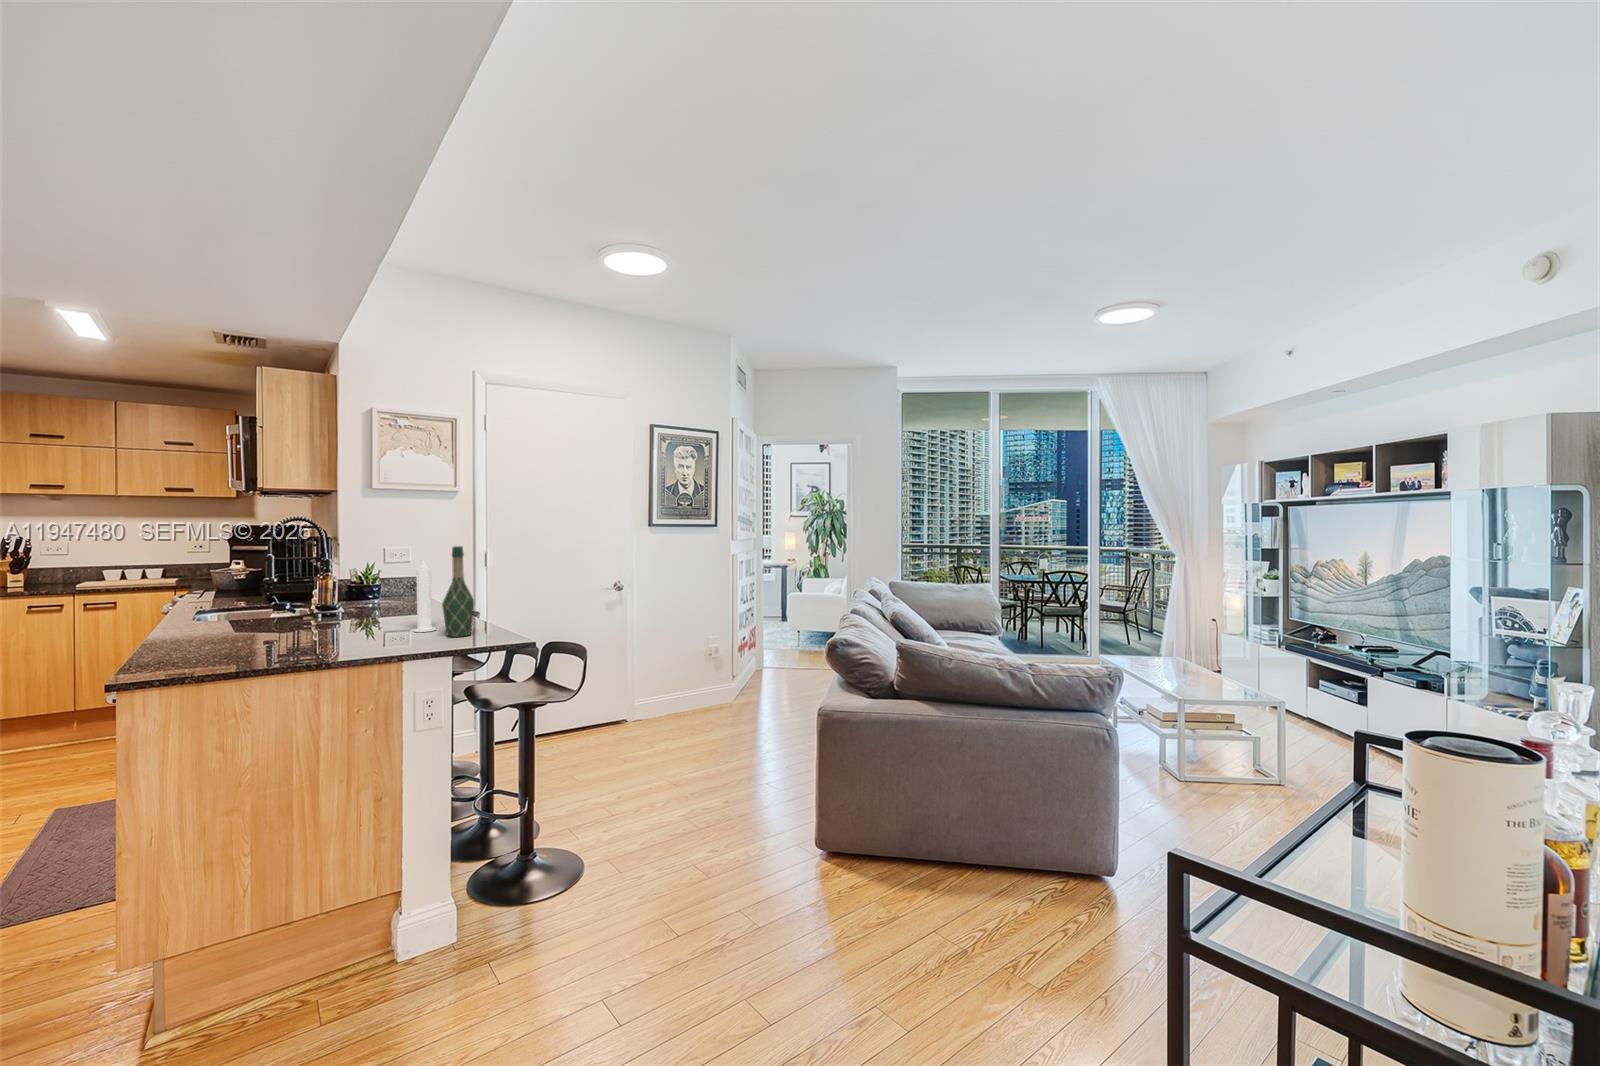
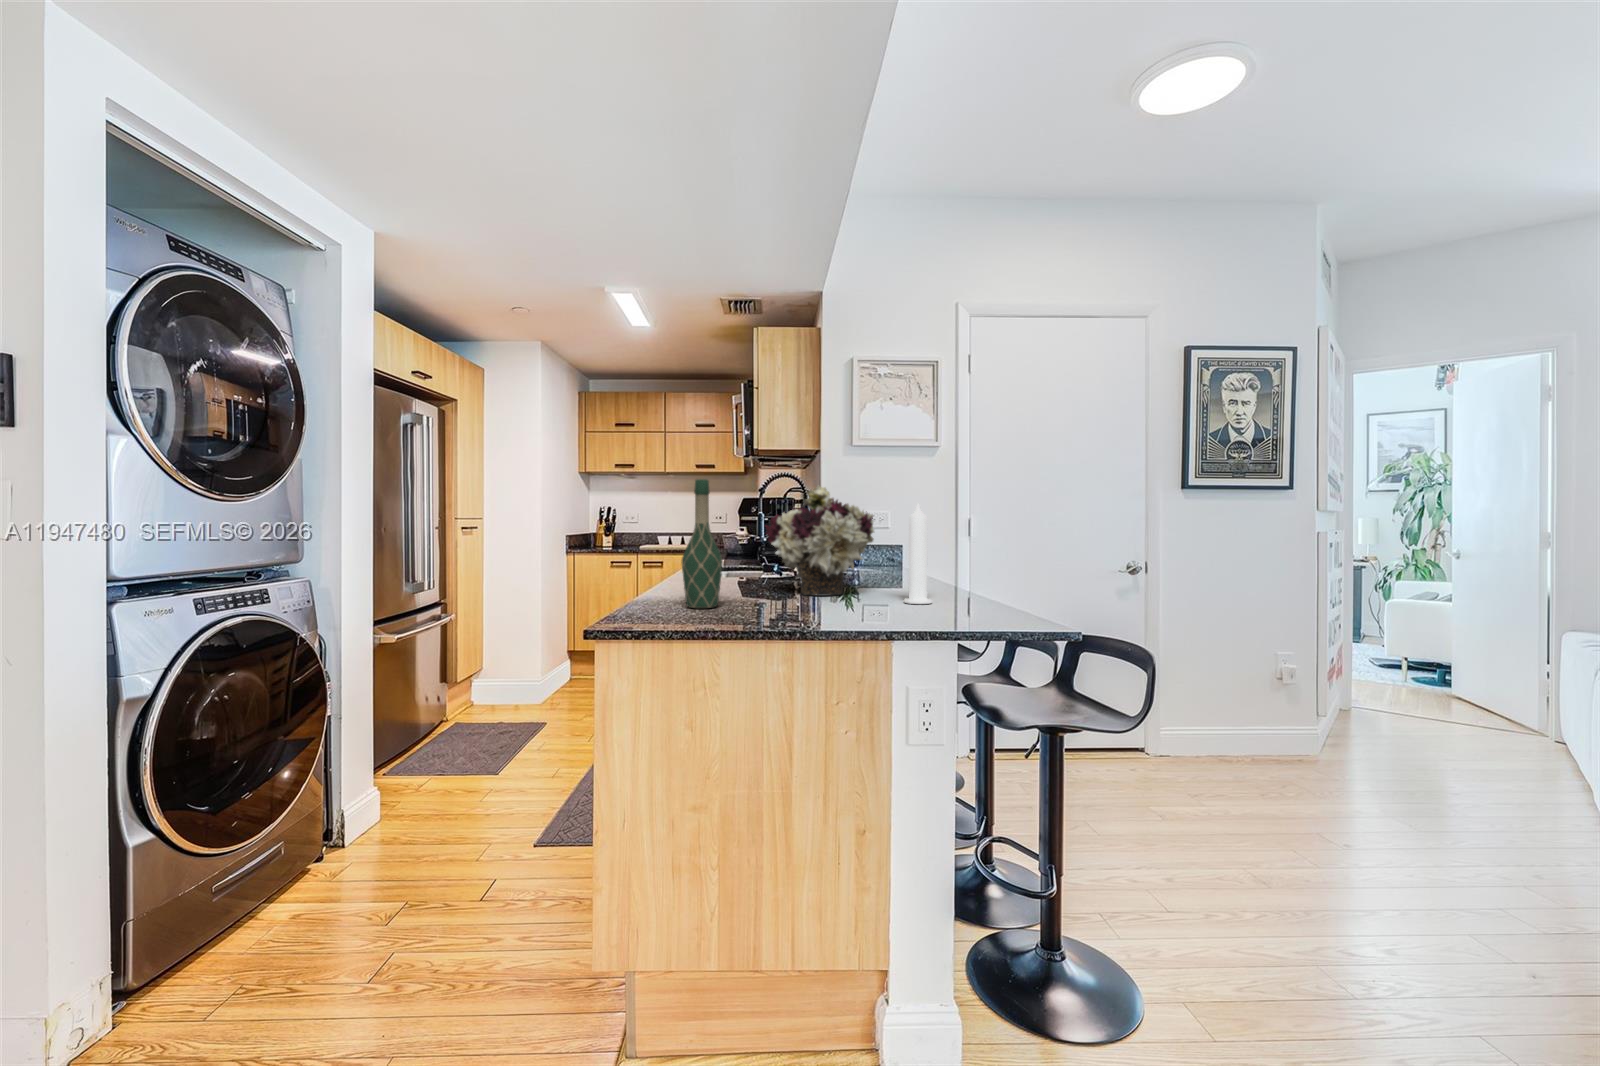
flower arrangement: none [283,544,389,633] -> present [765,486,874,596]
wine bottle: present [442,546,474,637] -> present [681,479,722,608]

